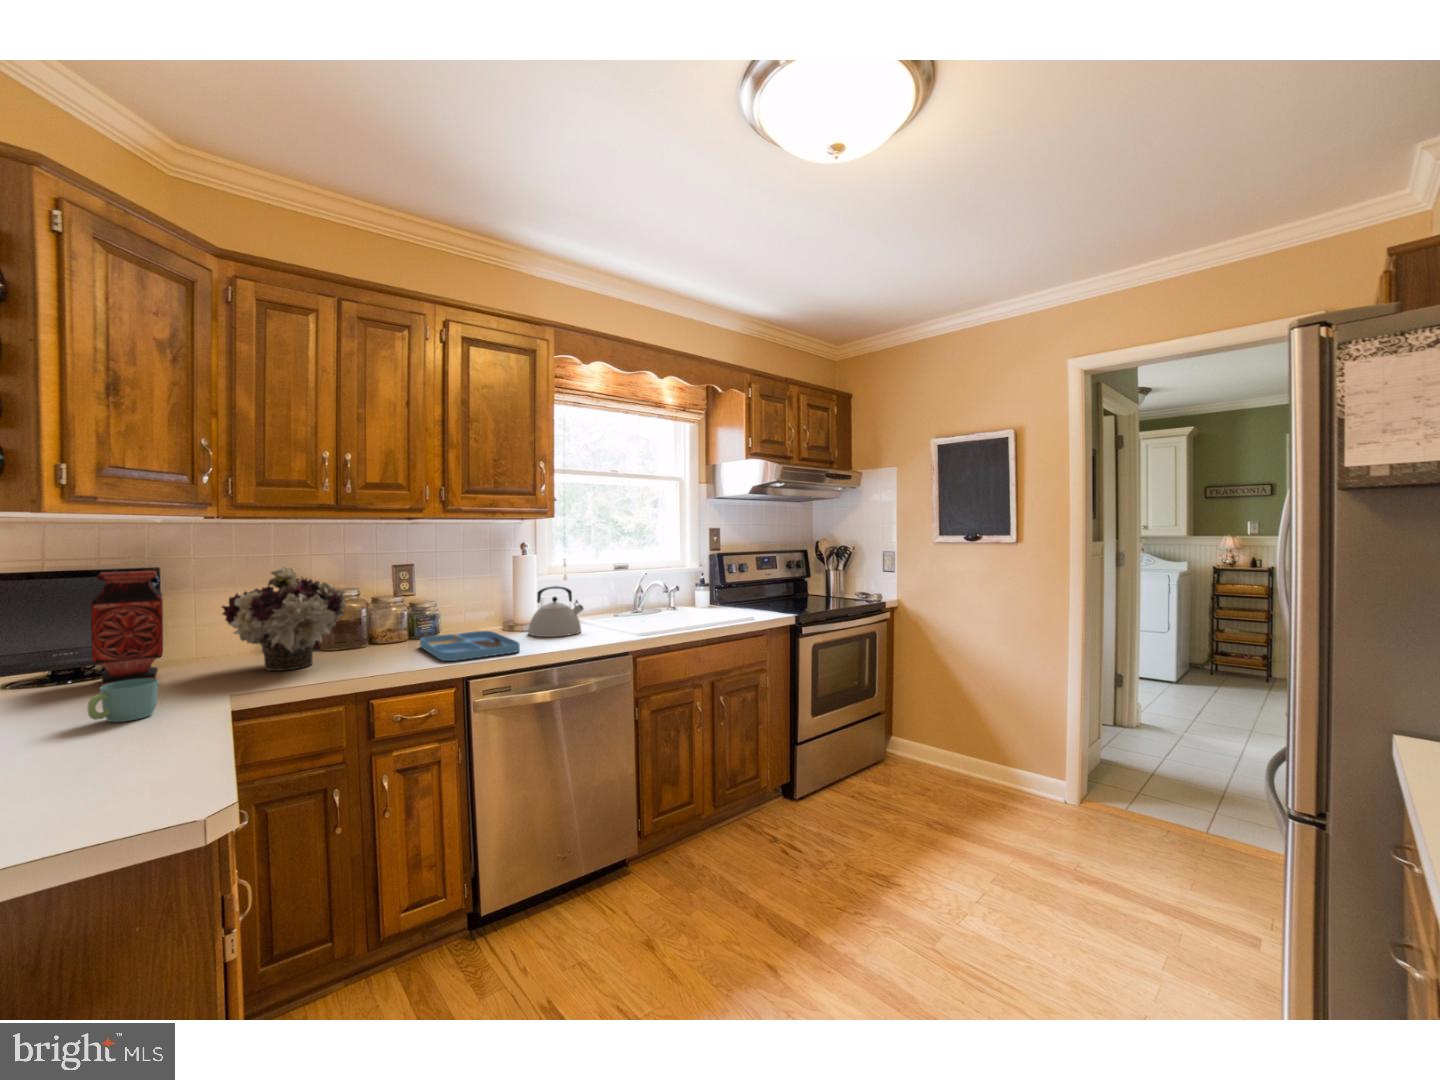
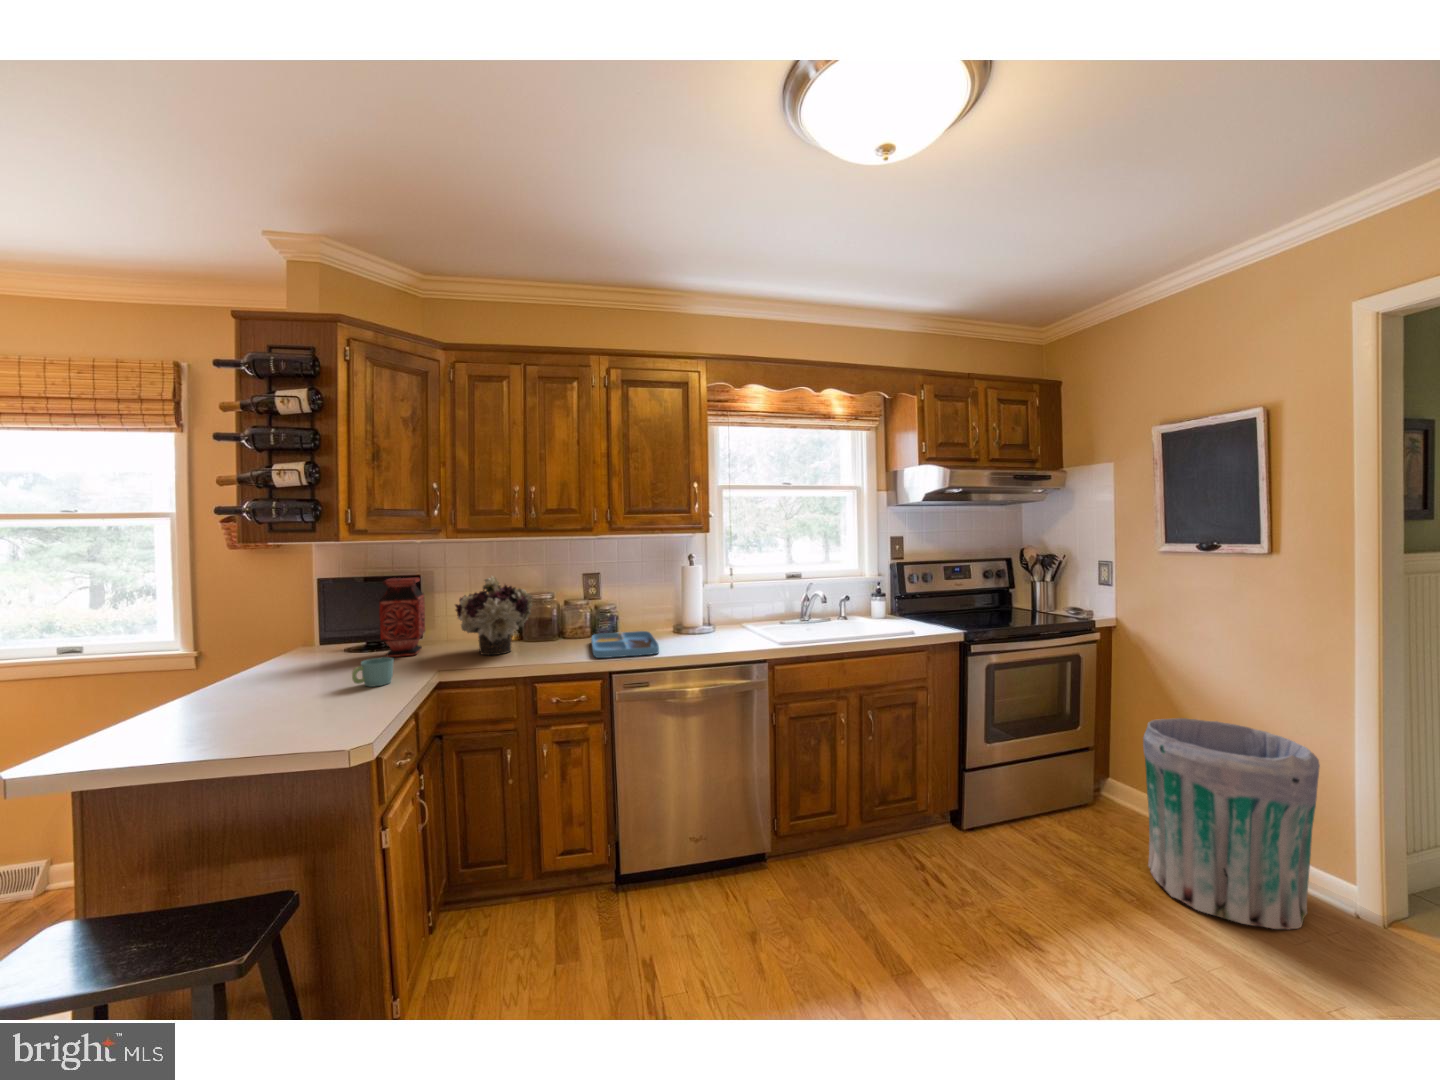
kettle: present [528,586,583,637] -> none [682,595,731,640]
trash can: none [932,674,1044,825] -> present [1143,718,1320,929]

